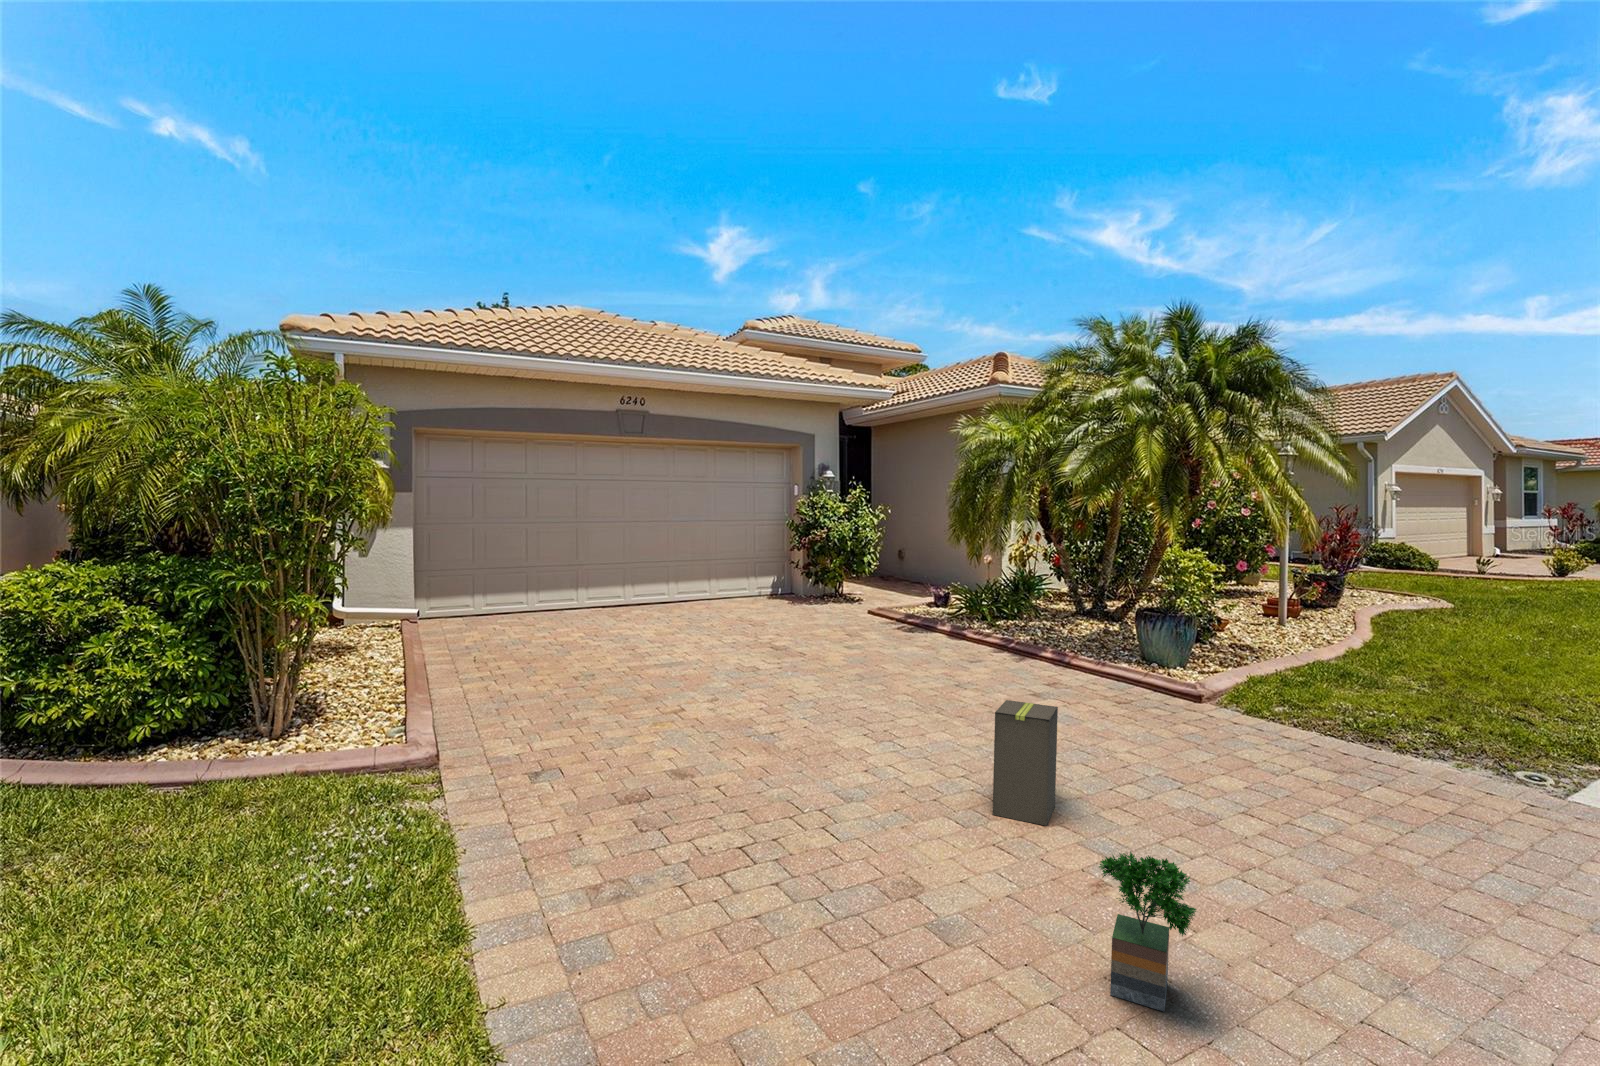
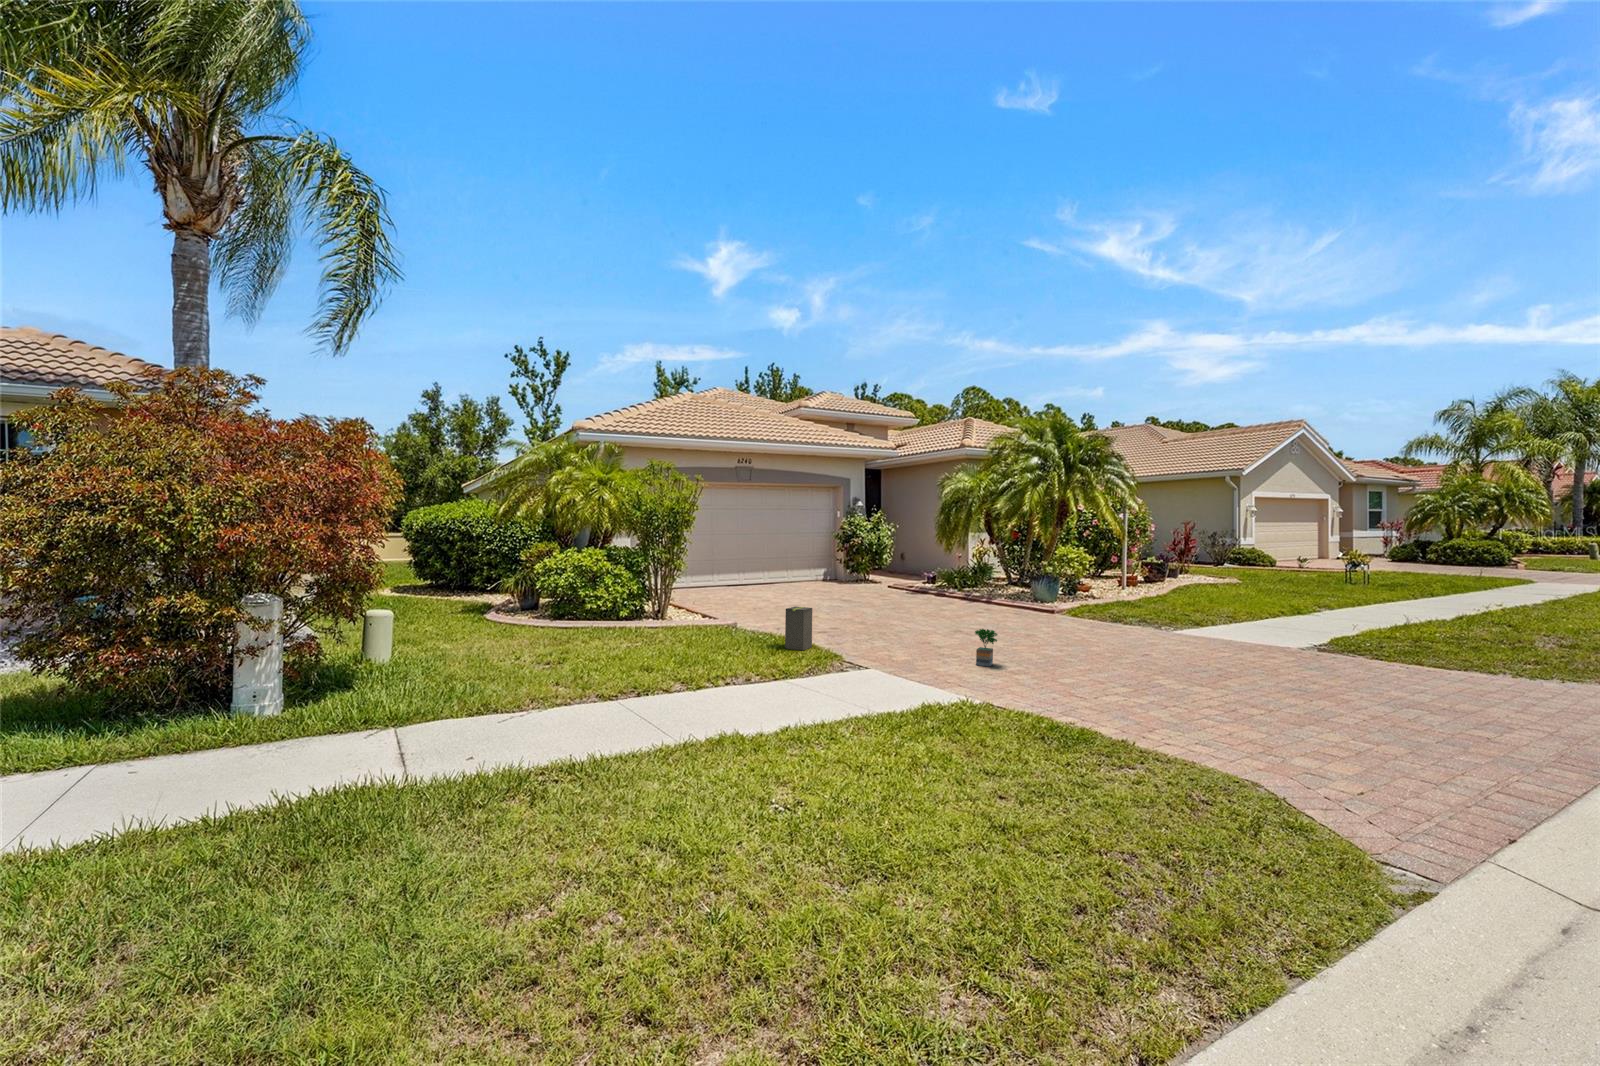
cardboard box: present [993,700,1058,826] -> present [785,606,812,650]

